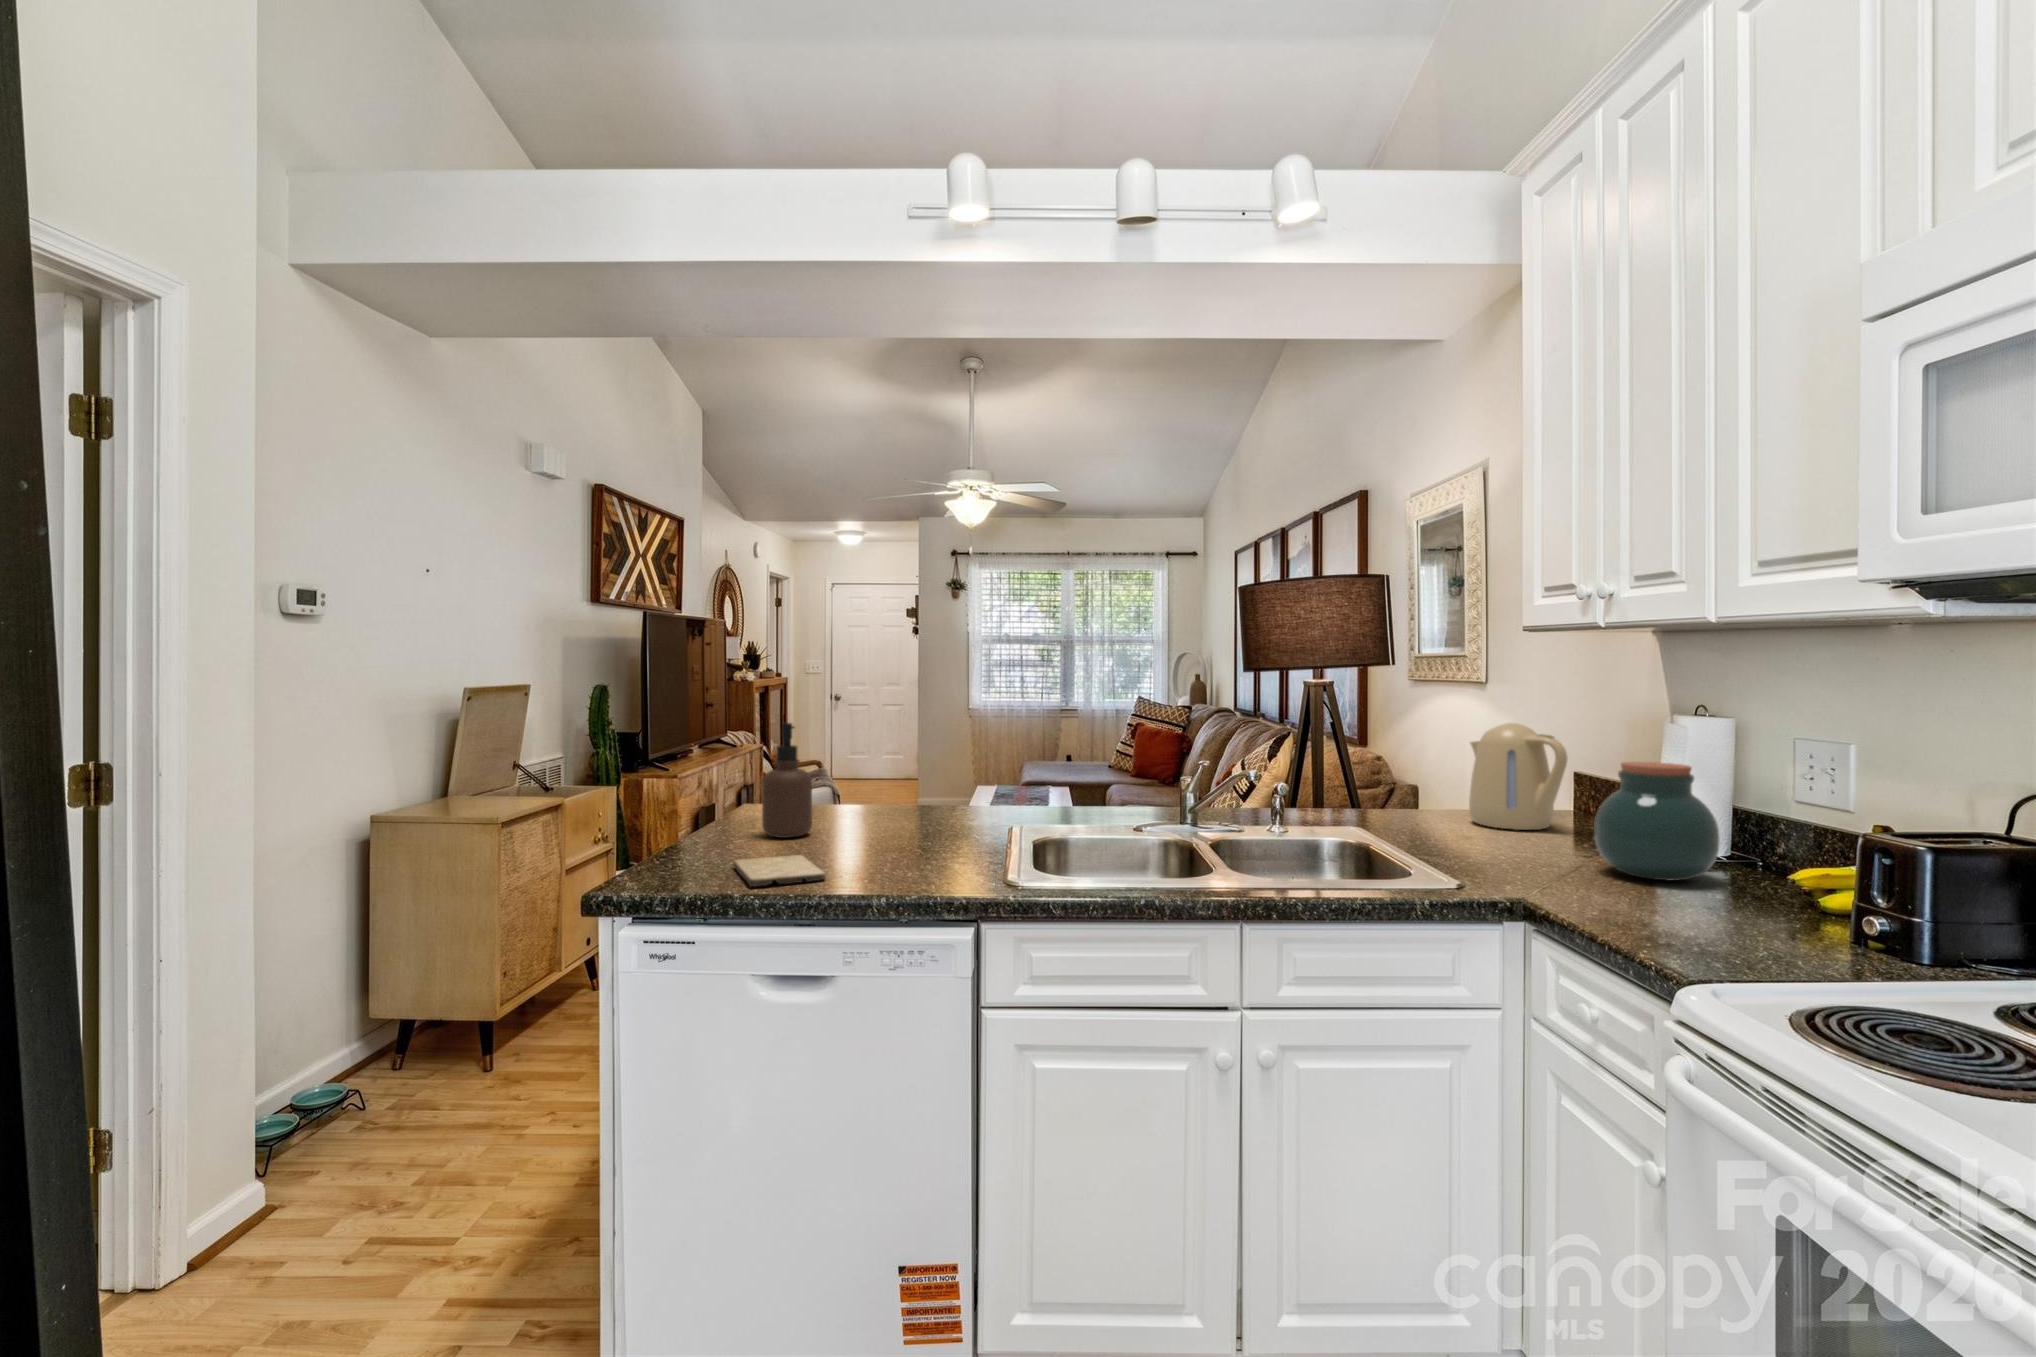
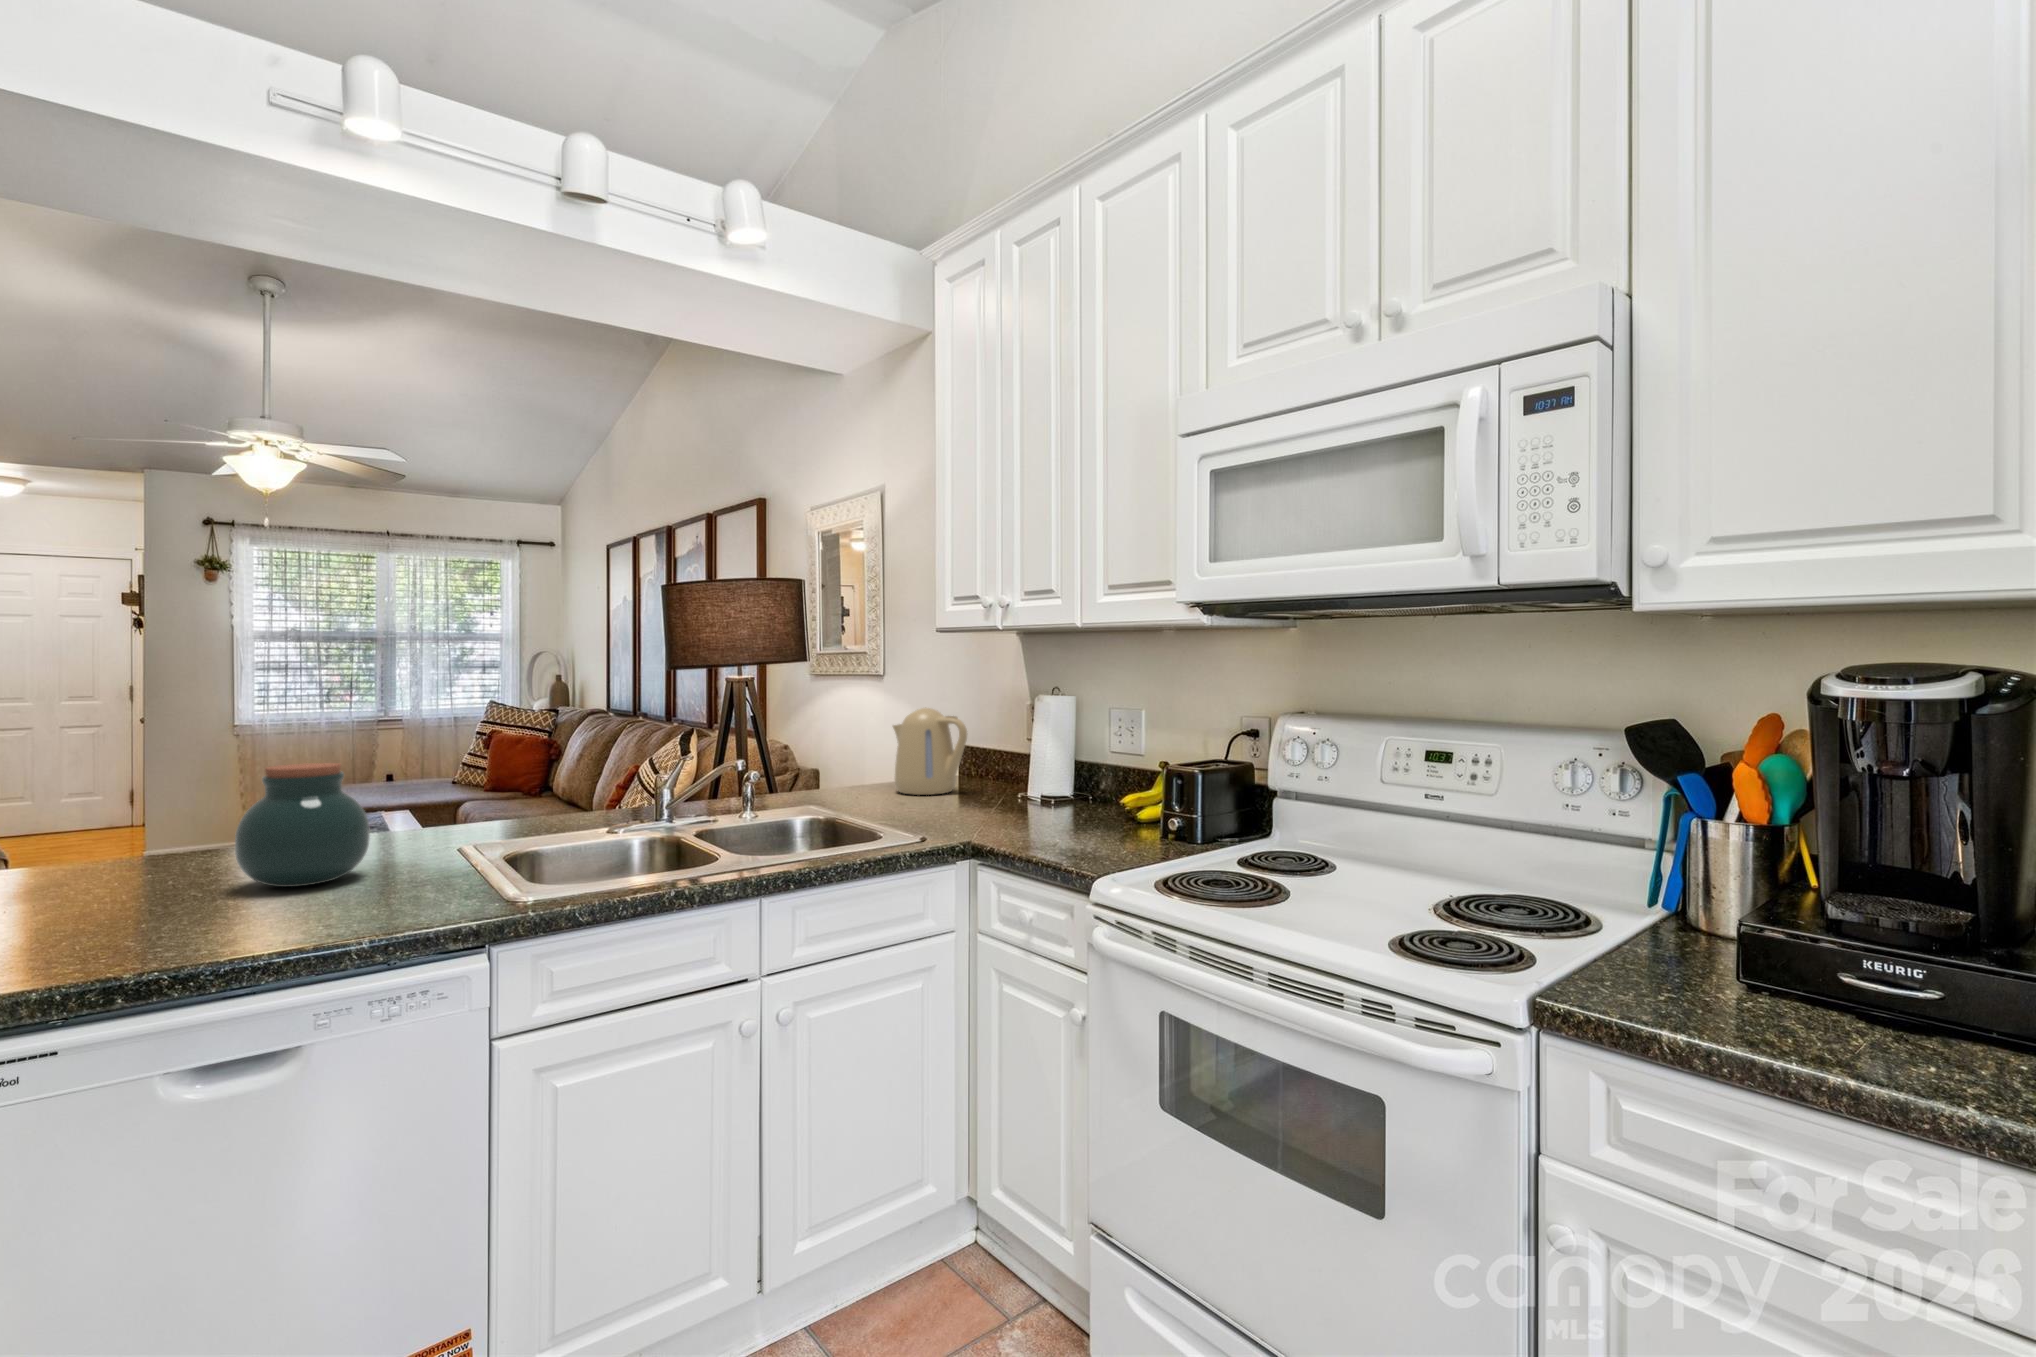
soap dispenser: present [762,723,812,838] -> none [56,742,150,902]
jar: present [1594,762,1720,881] -> present [235,763,370,887]
cutting board: present [734,855,825,887] -> none [54,914,244,962]

